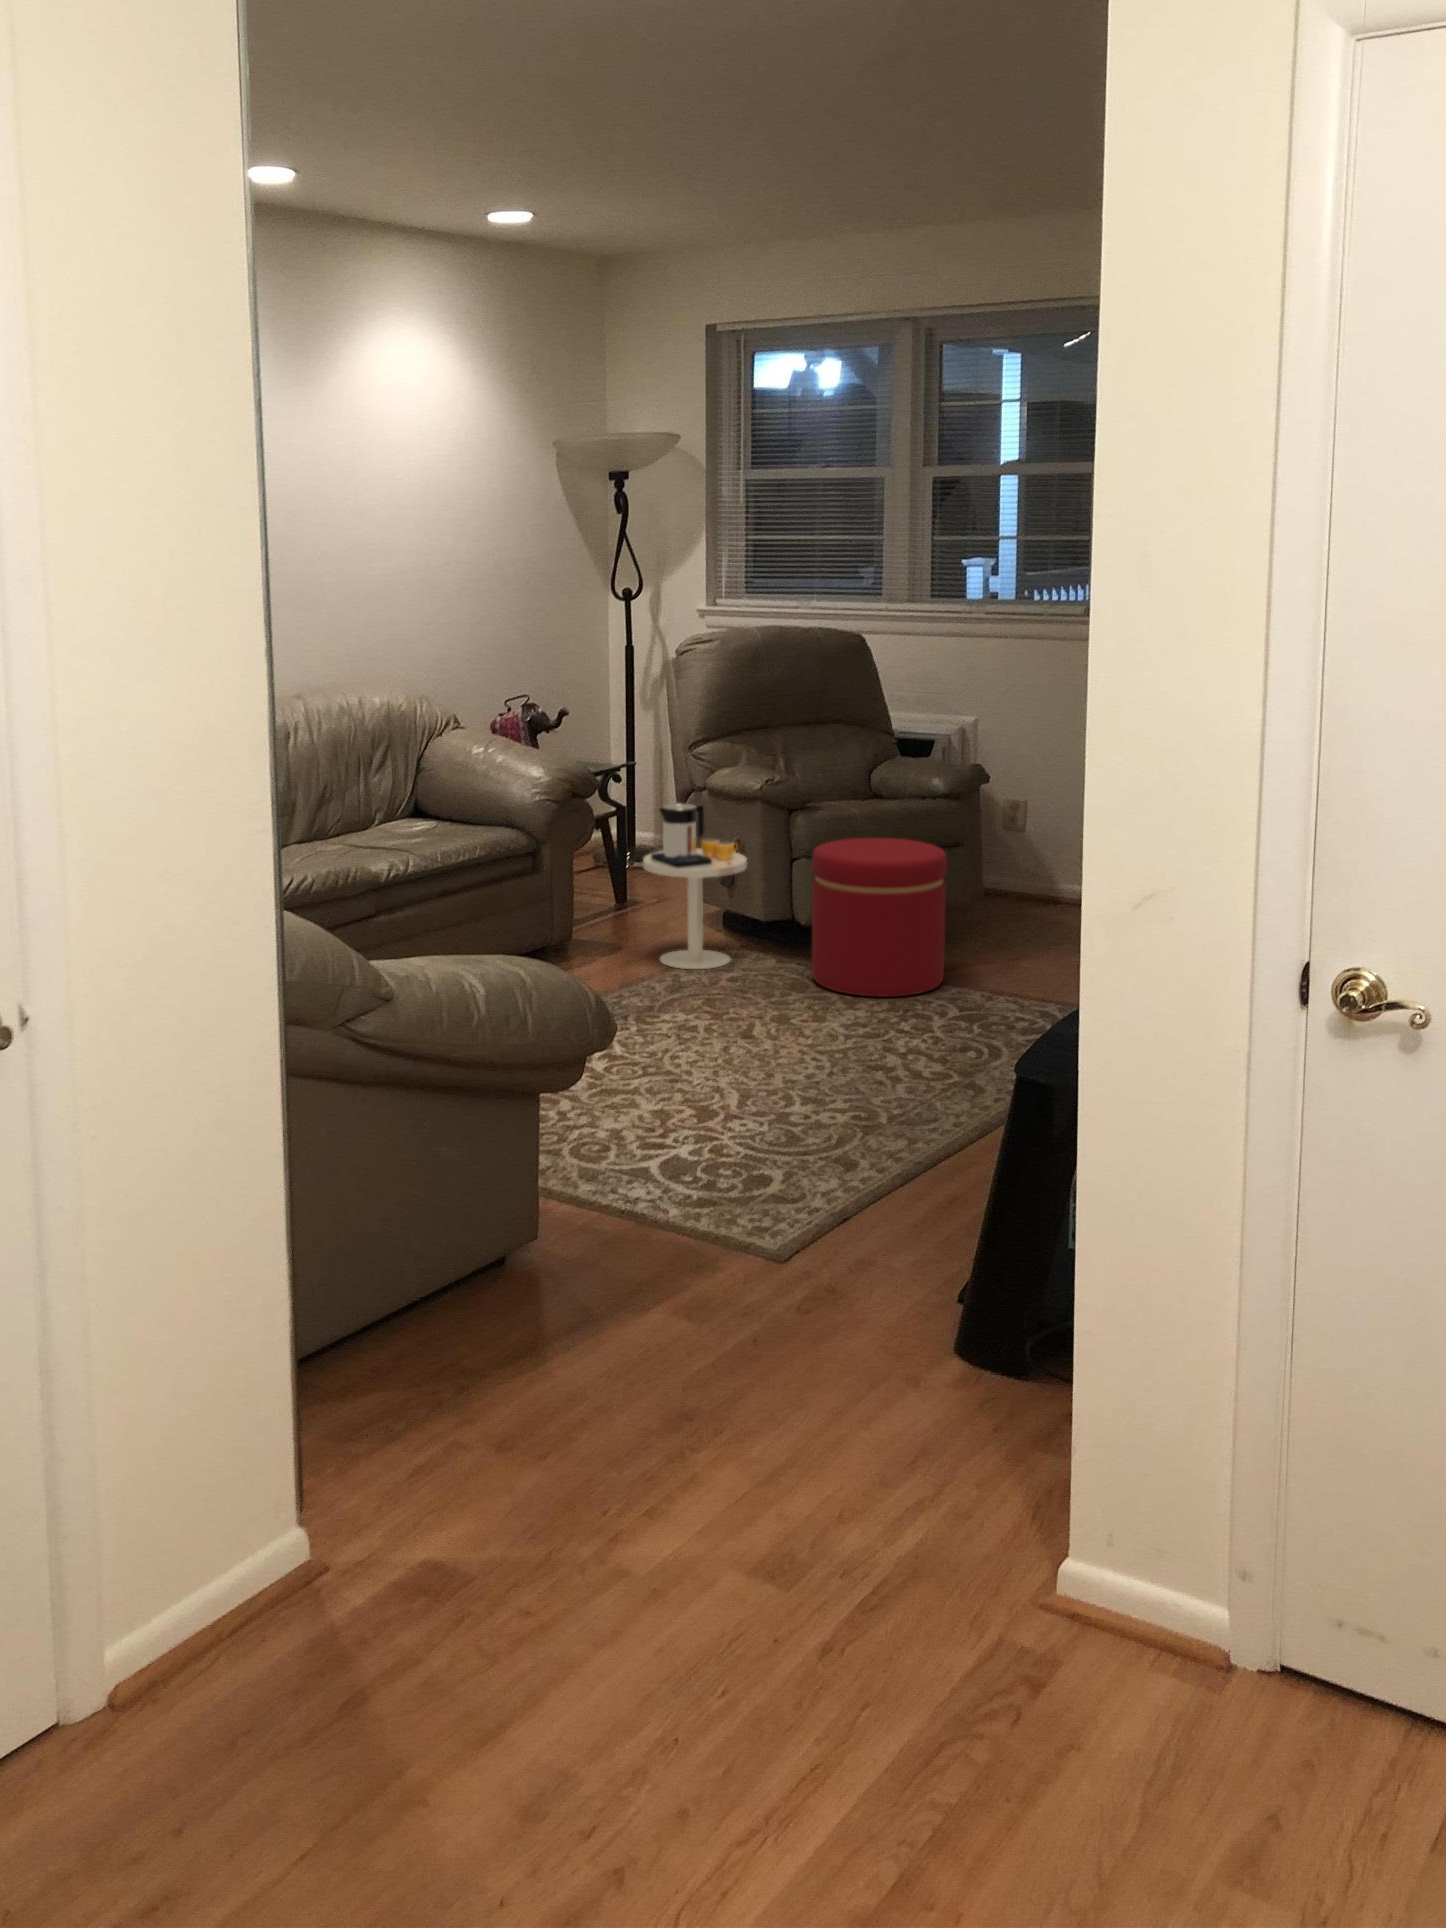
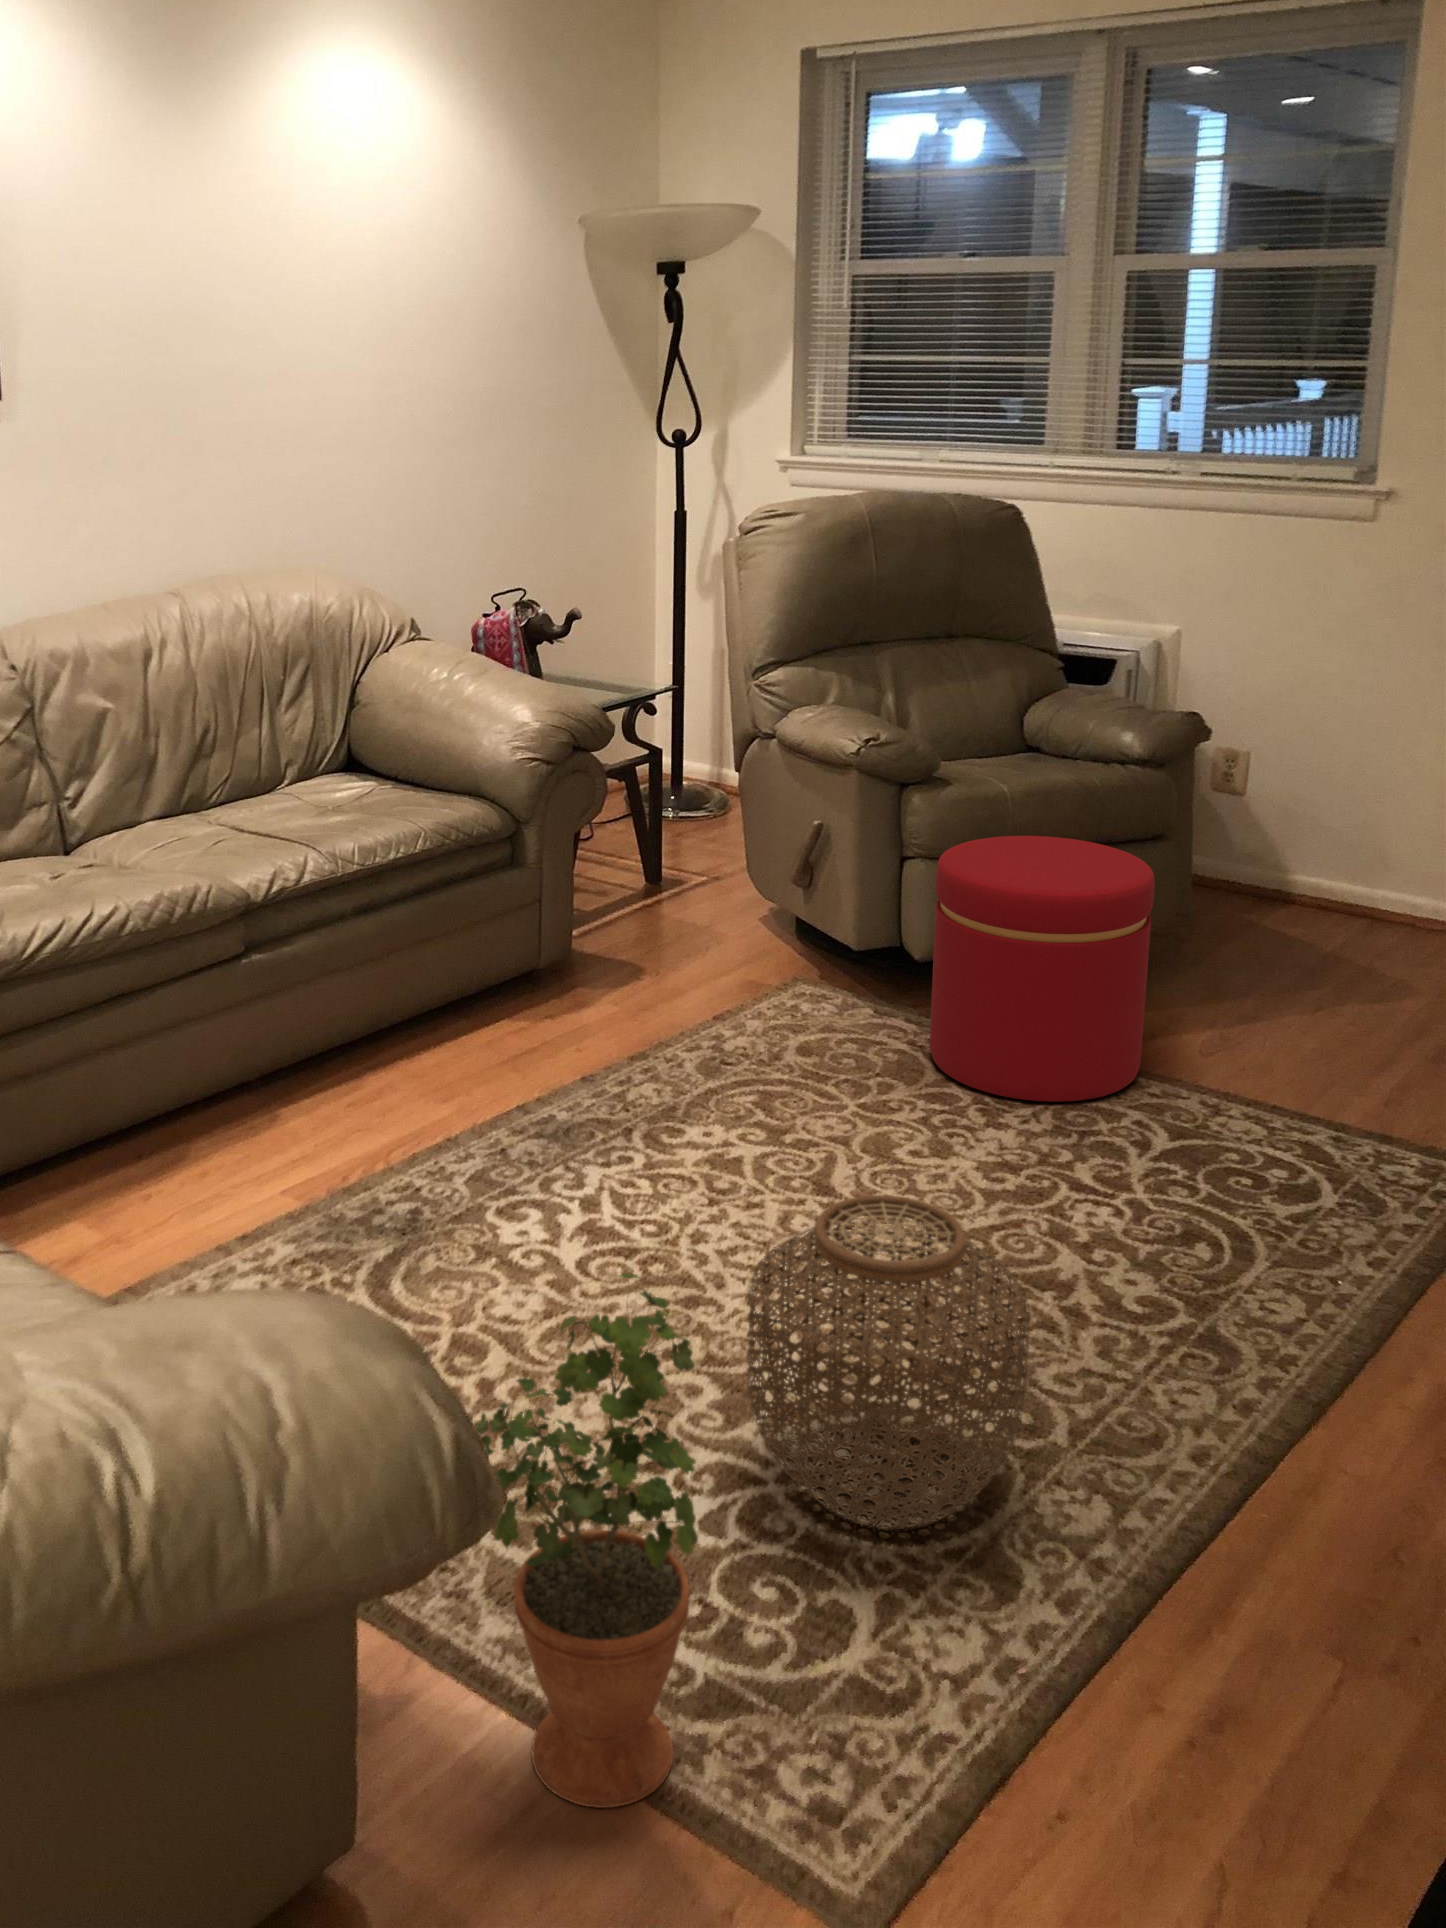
side table: present [643,804,747,969] -> none [674,773,833,1028]
potted plant: none [587,978,697,1239] -> present [475,1273,698,1808]
woven basket: none [712,983,860,1154] -> present [747,1195,1030,1529]

